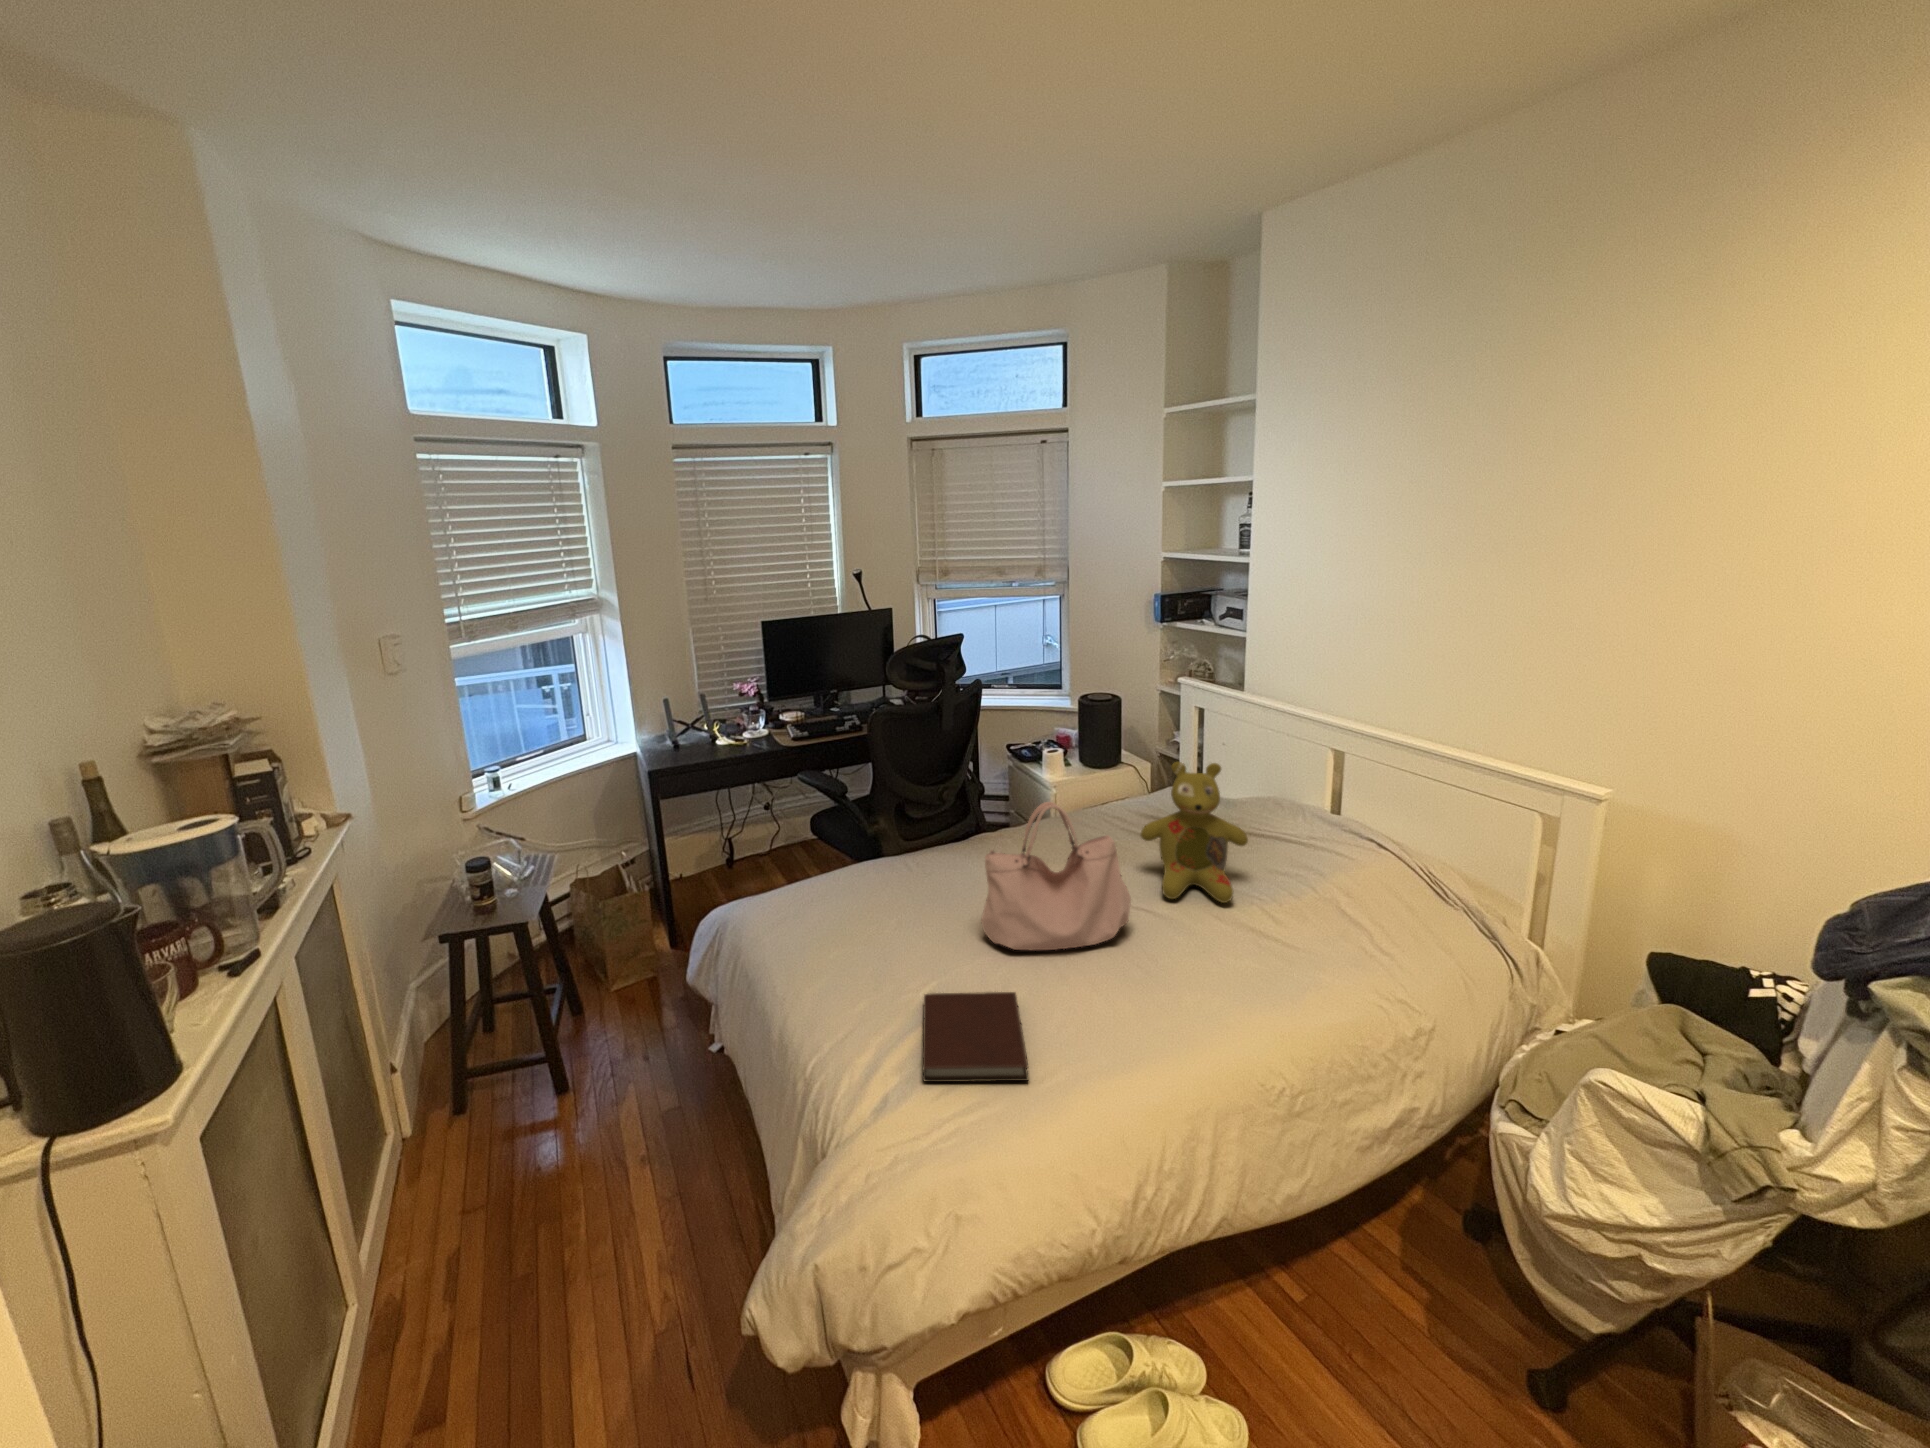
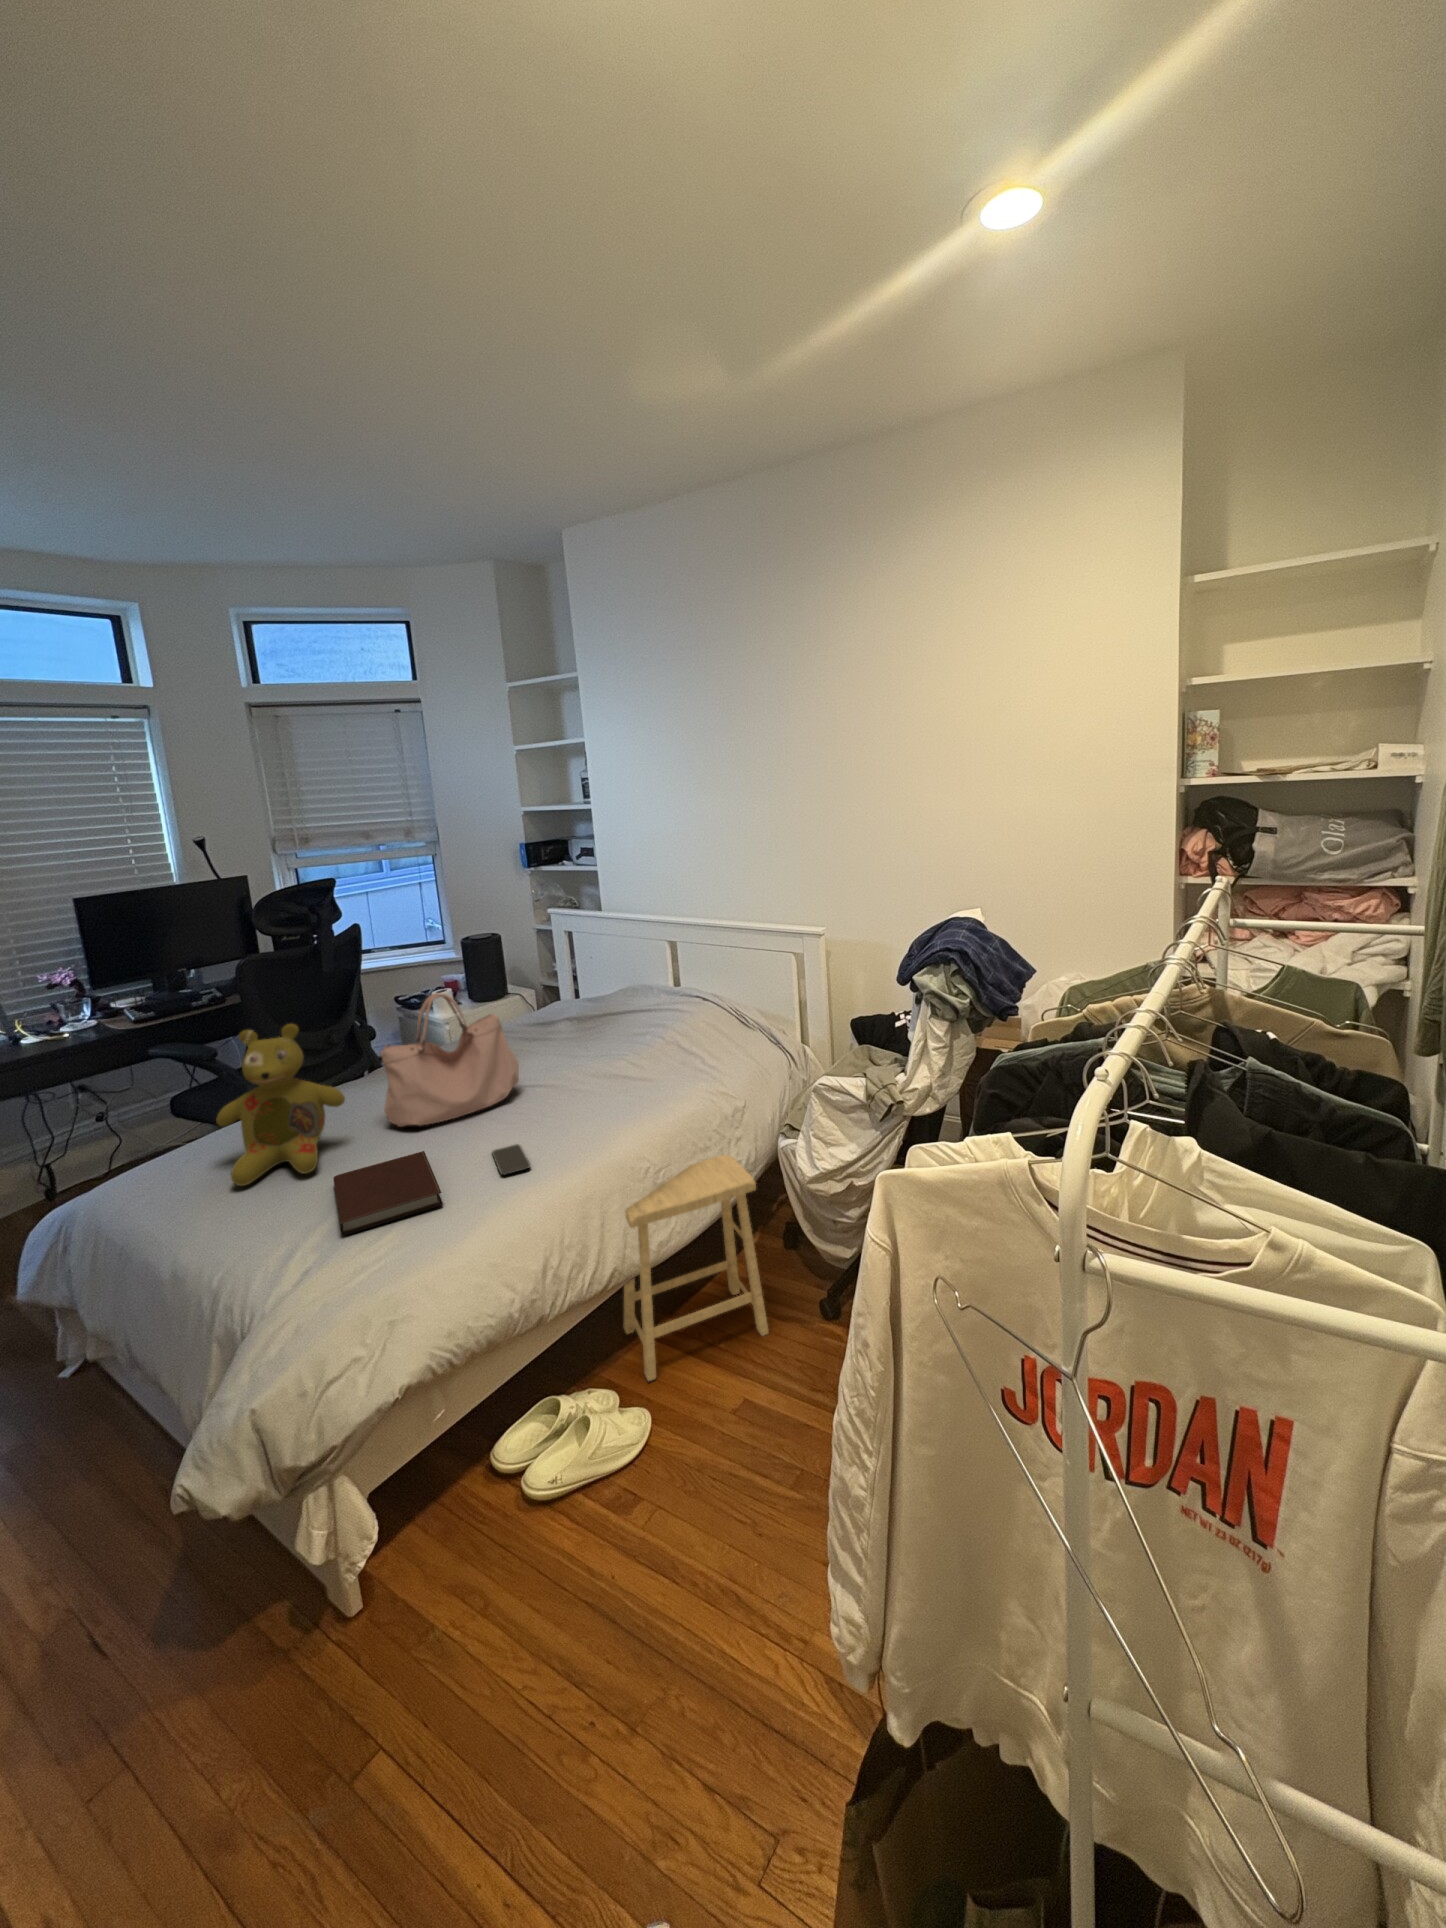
stuffed bear: present [1141,762,1248,903] -> present [216,1024,345,1186]
smartphone: none [1089,1016,1134,1063] -> present [492,1144,530,1175]
footstool: none [1220,1105,1456,1396] -> present [624,1155,769,1381]

